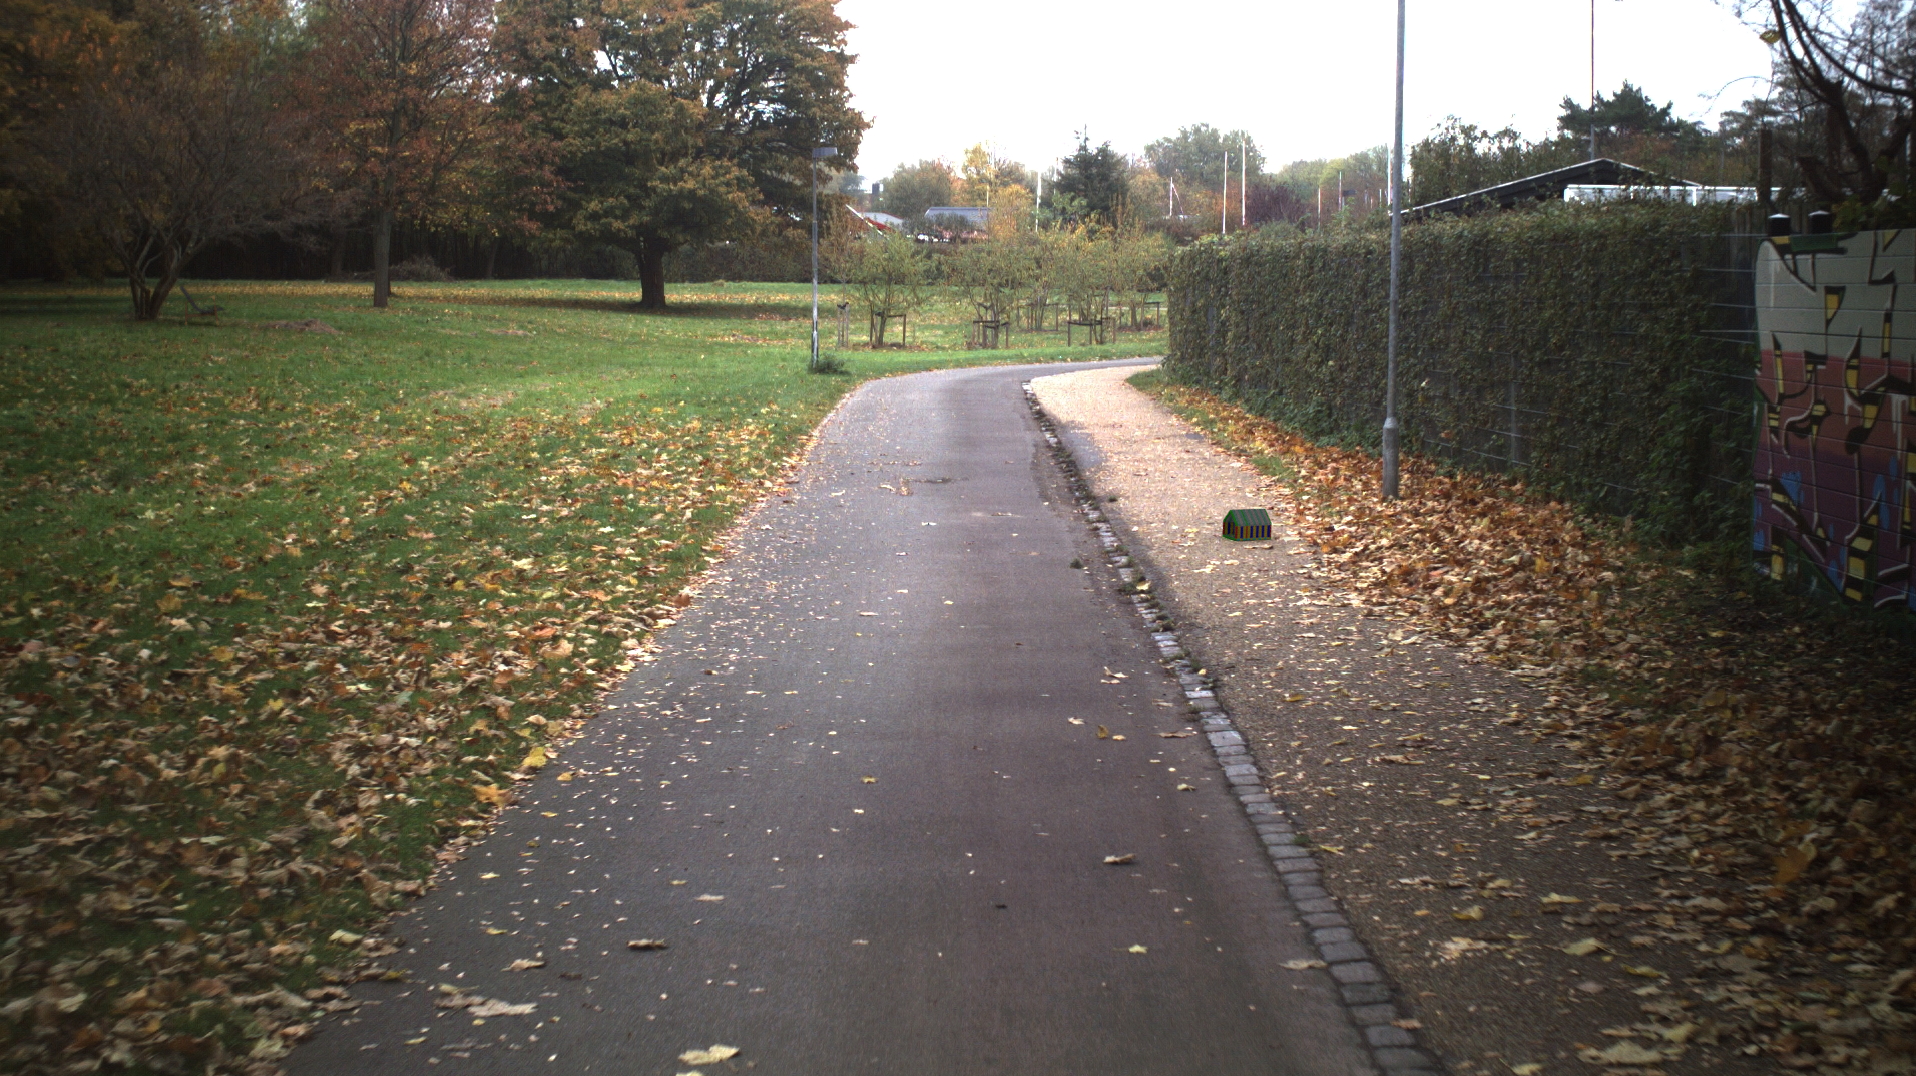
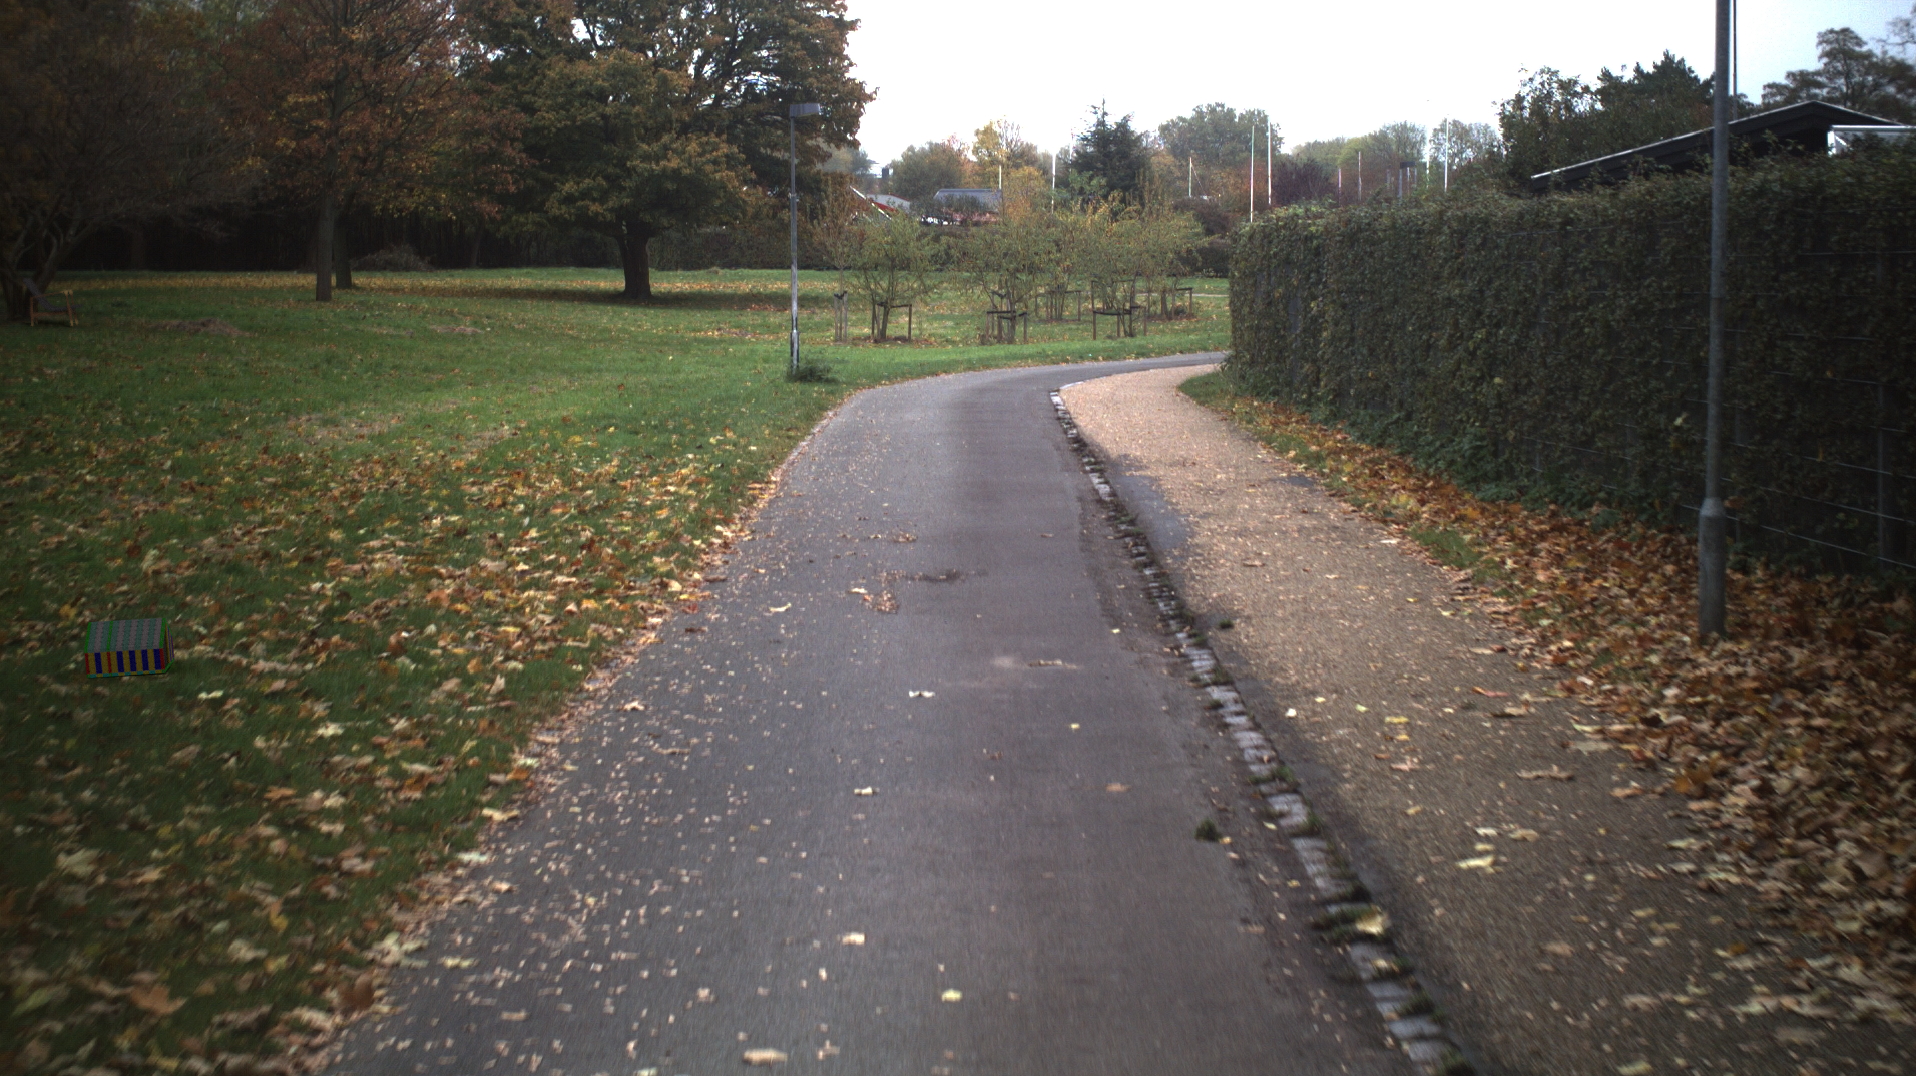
toy house: present [1222,508,1272,541] -> present [84,618,175,678]

